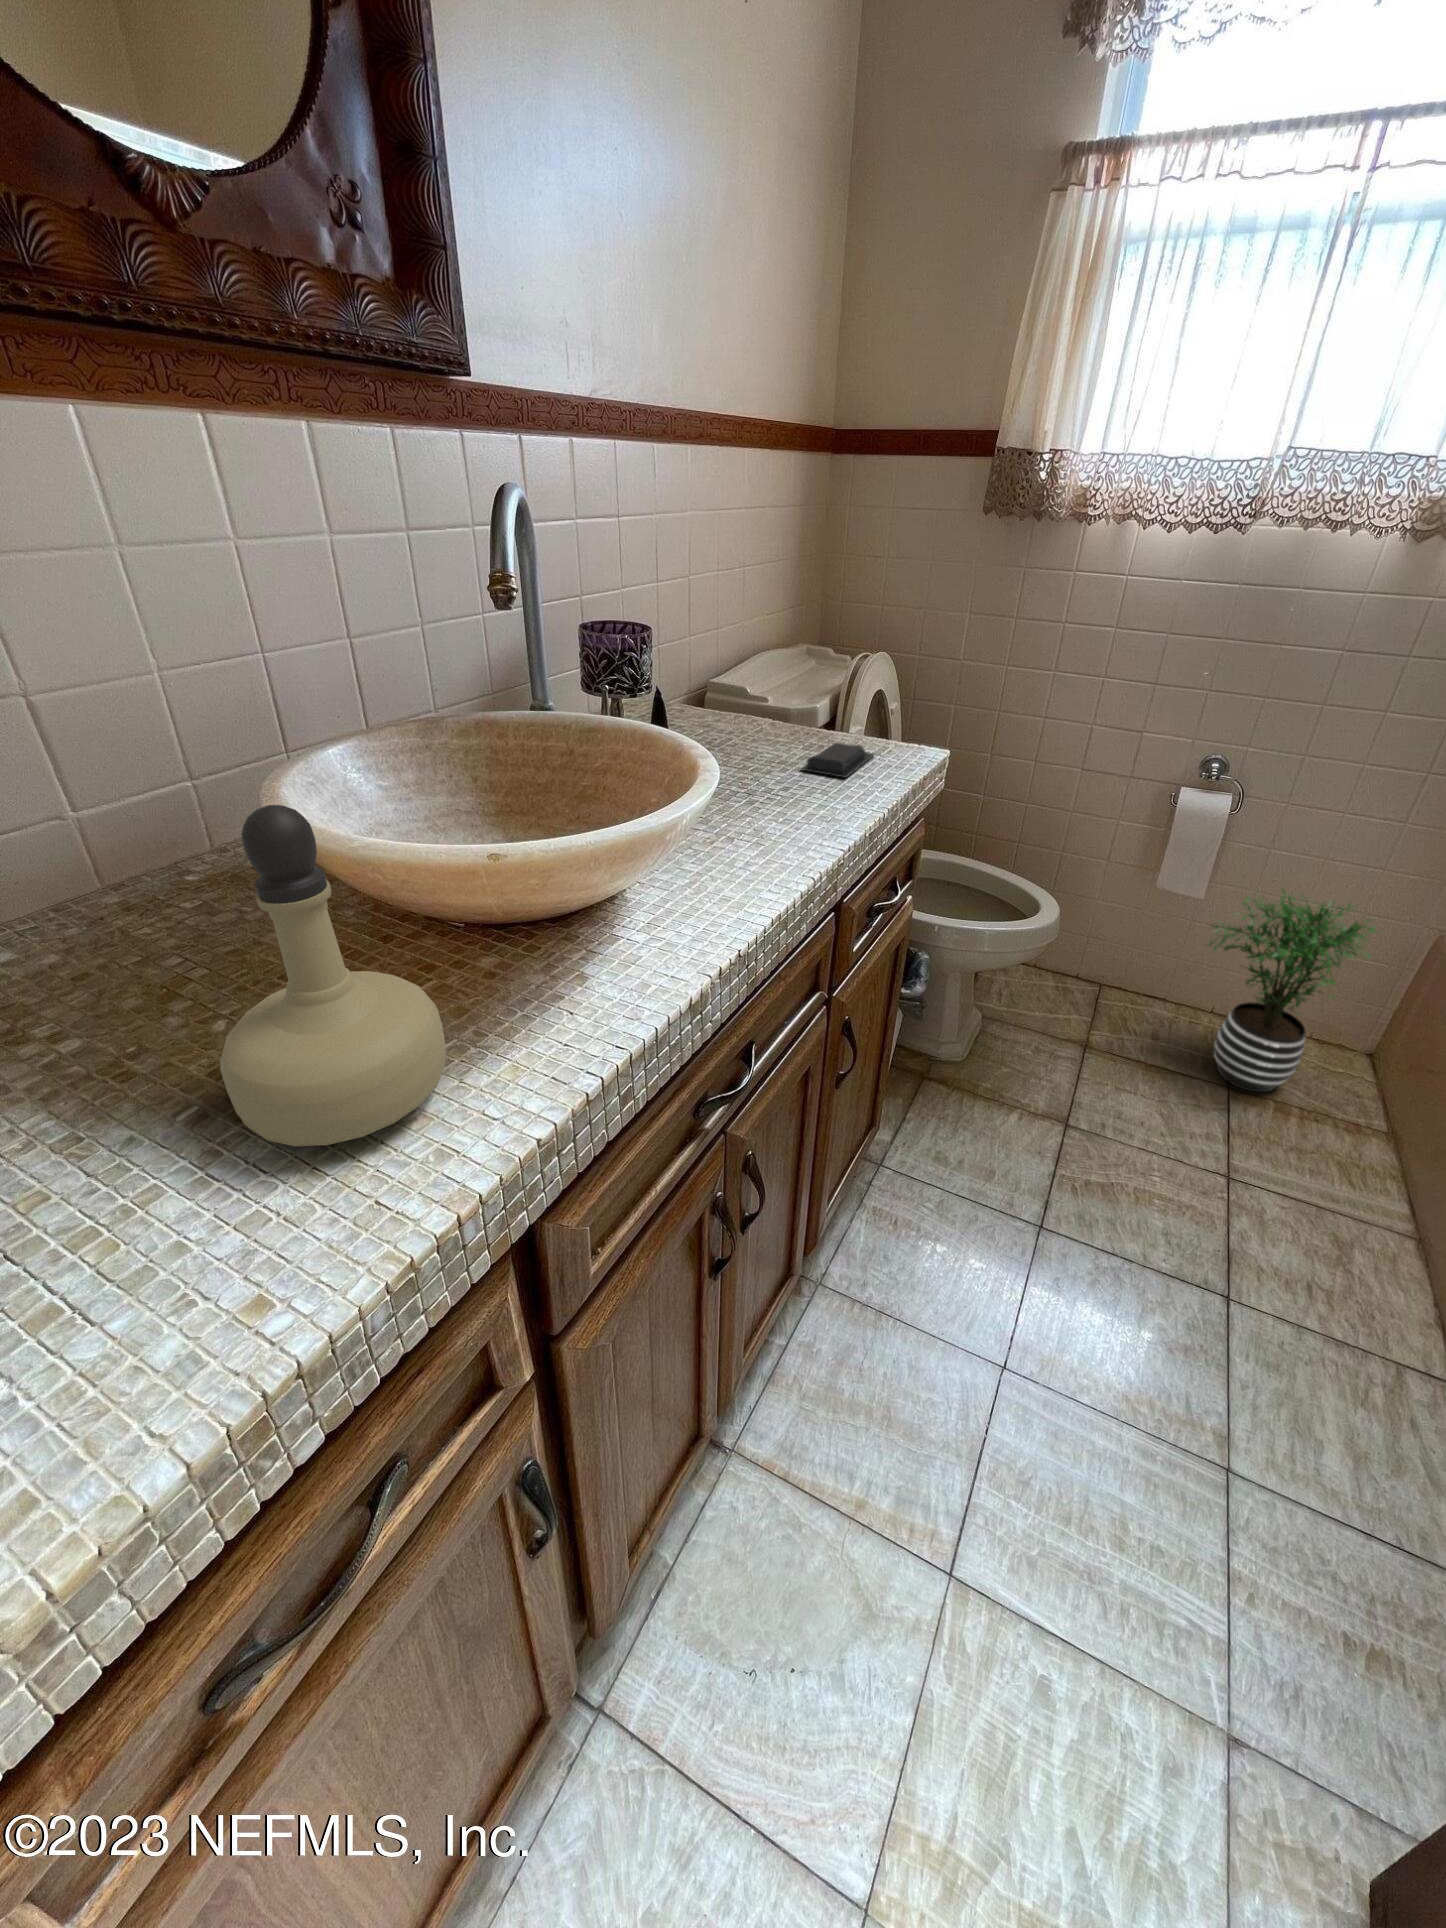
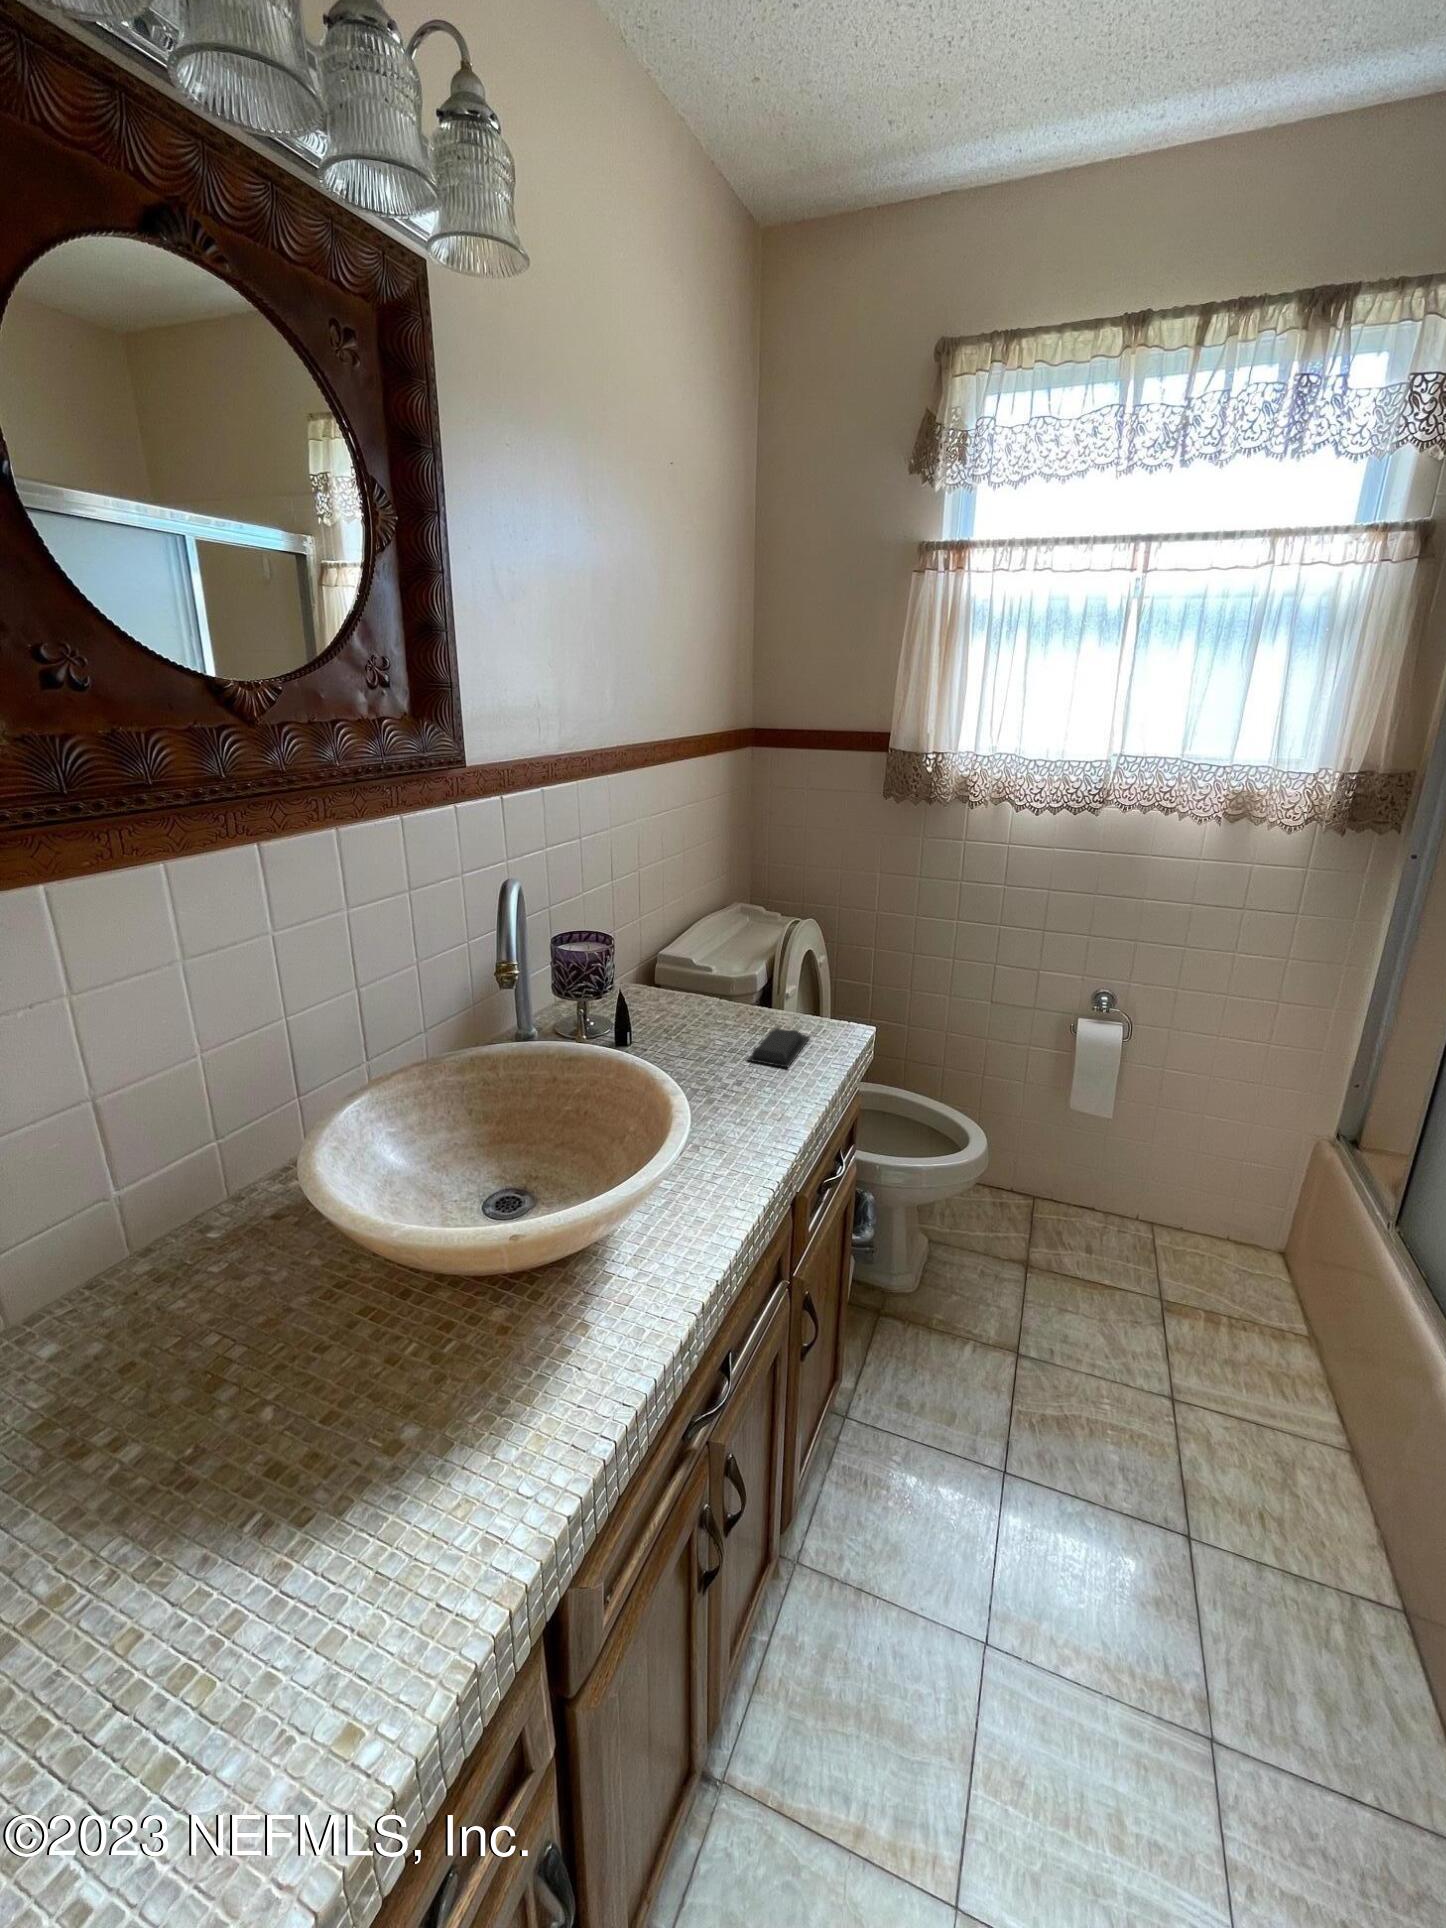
perfume bottle: present [220,805,446,1146] -> none [297,1260,483,1557]
potted plant: present [1208,888,1376,1092] -> none [1119,1102,1278,1303]

